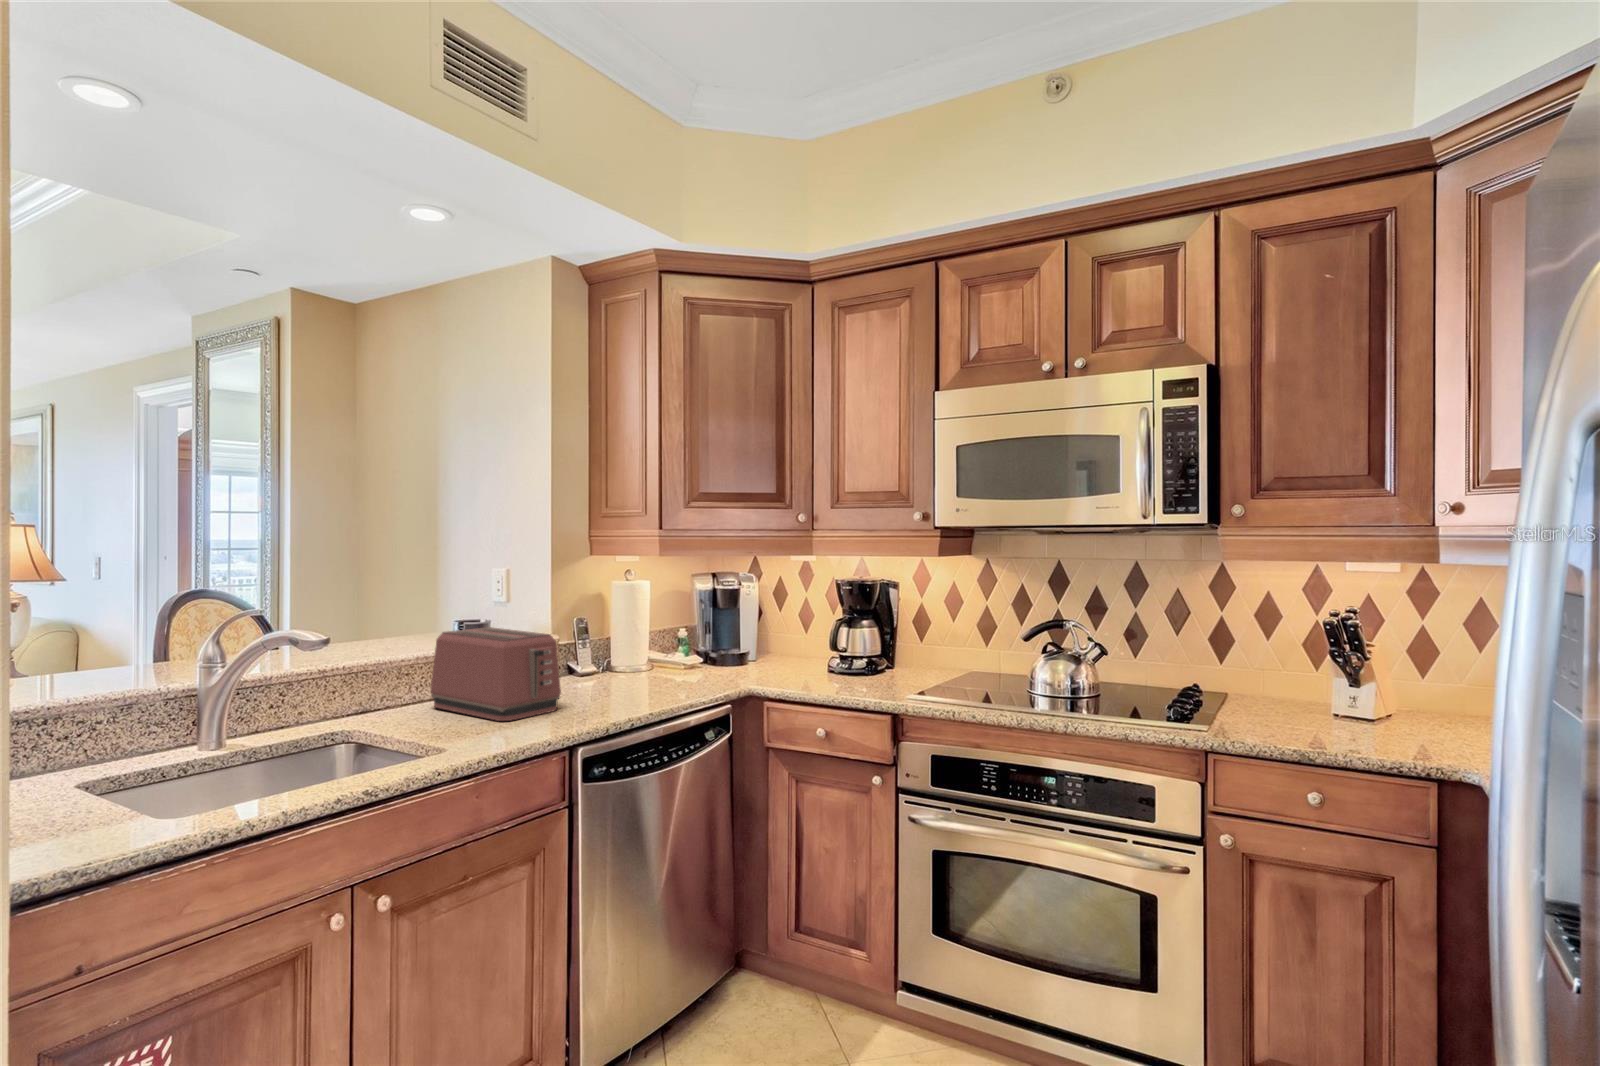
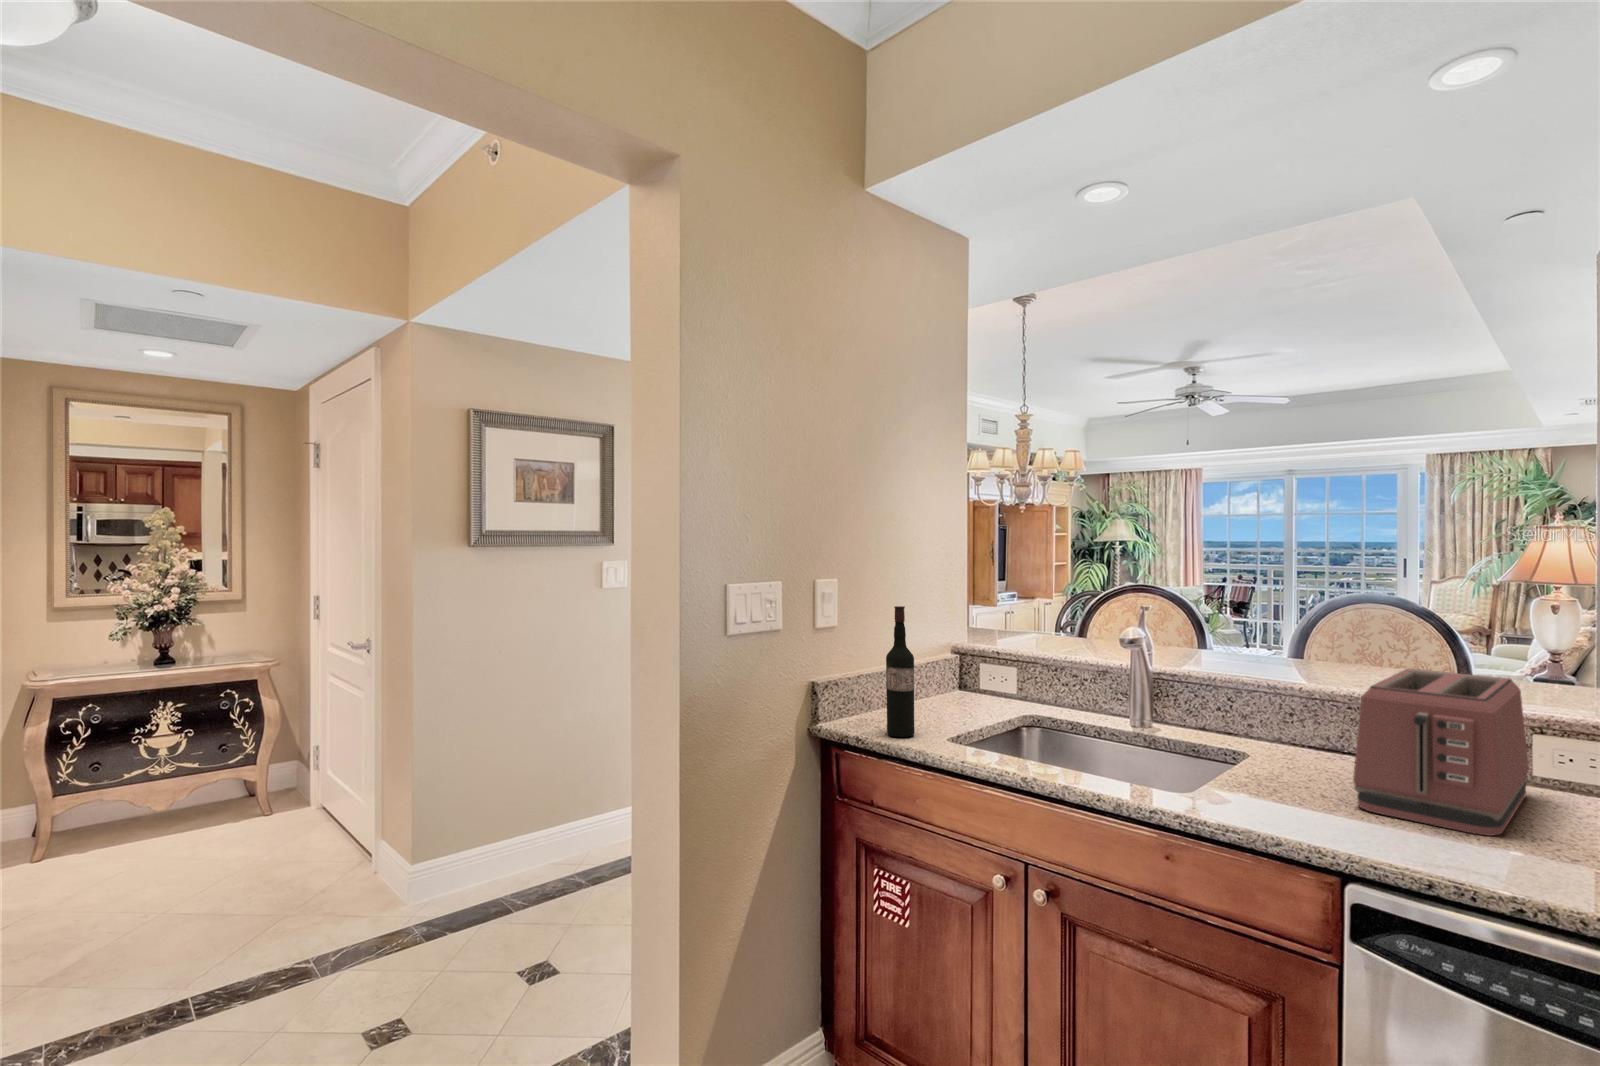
wine bottle: none [64,651,119,851] -> present [886,606,915,737]

